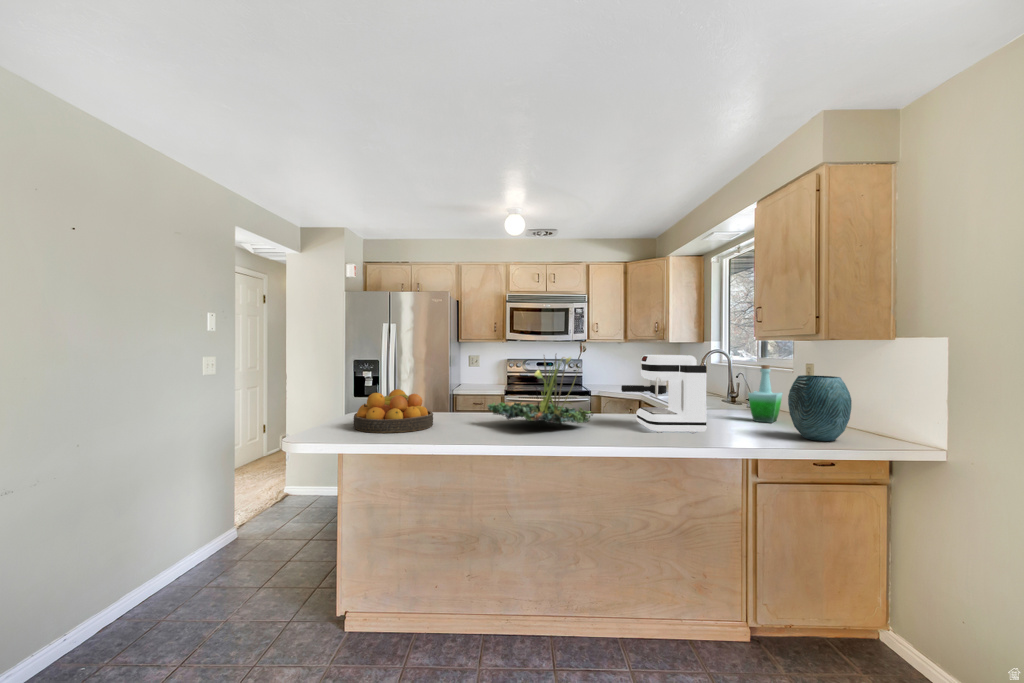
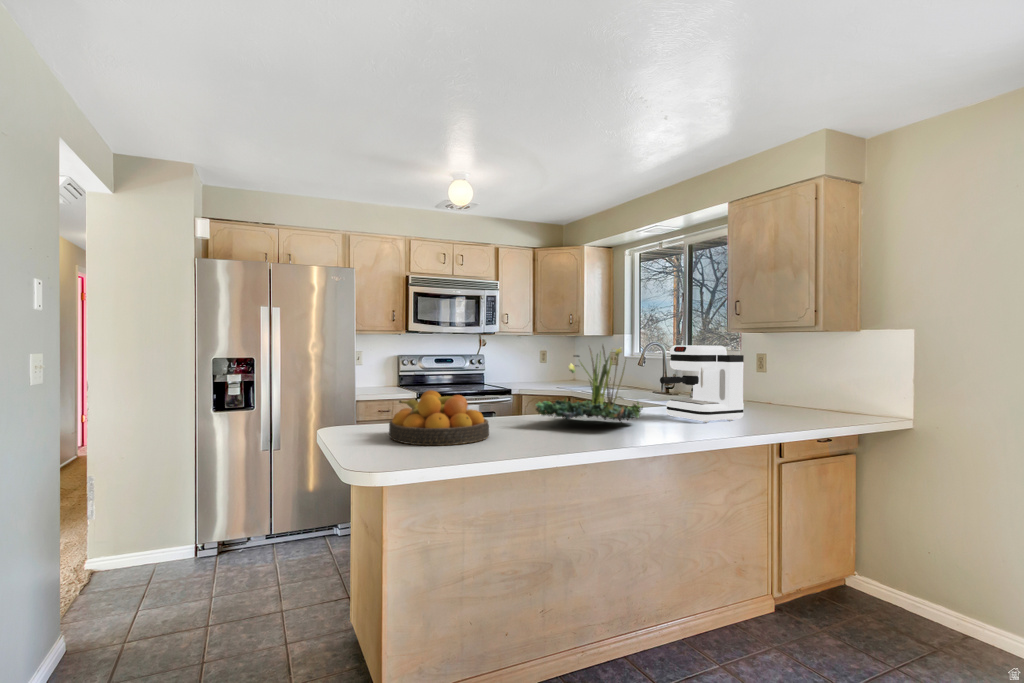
bottle: present [748,365,783,423] -> none [733,355,763,409]
vase: present [788,375,852,441] -> none [798,363,851,420]

